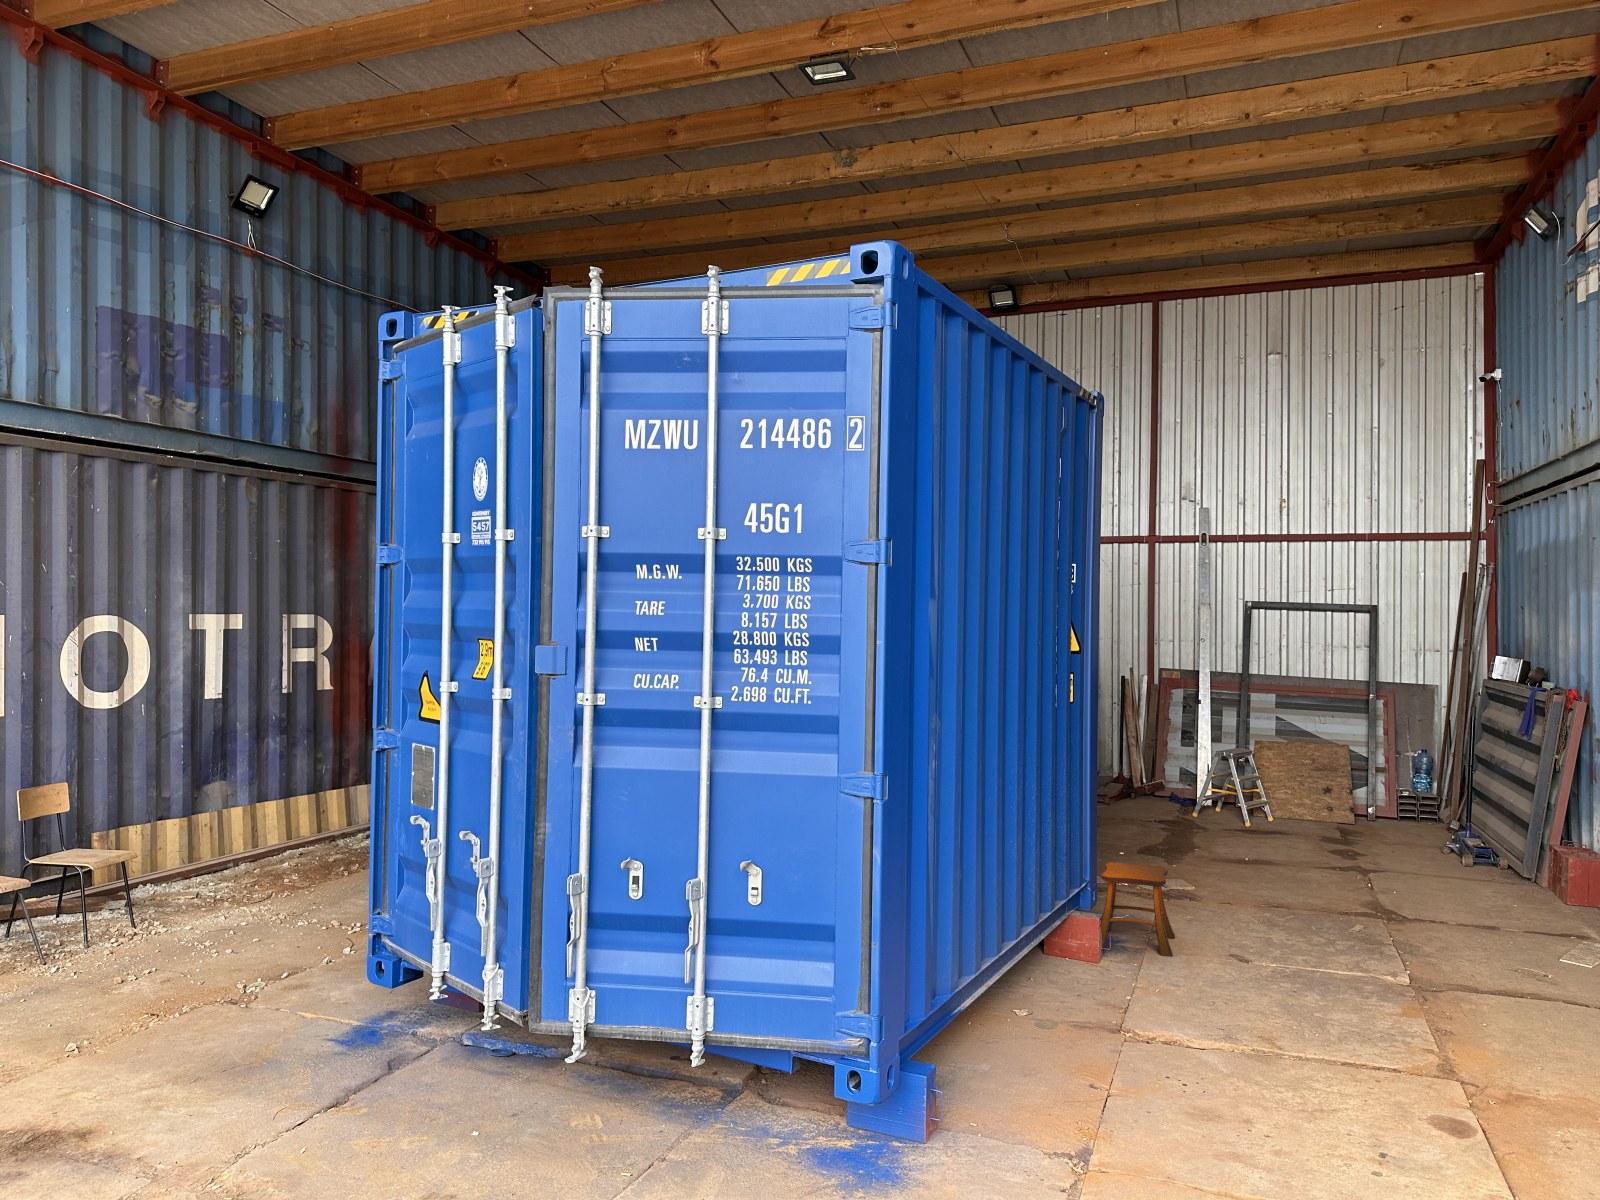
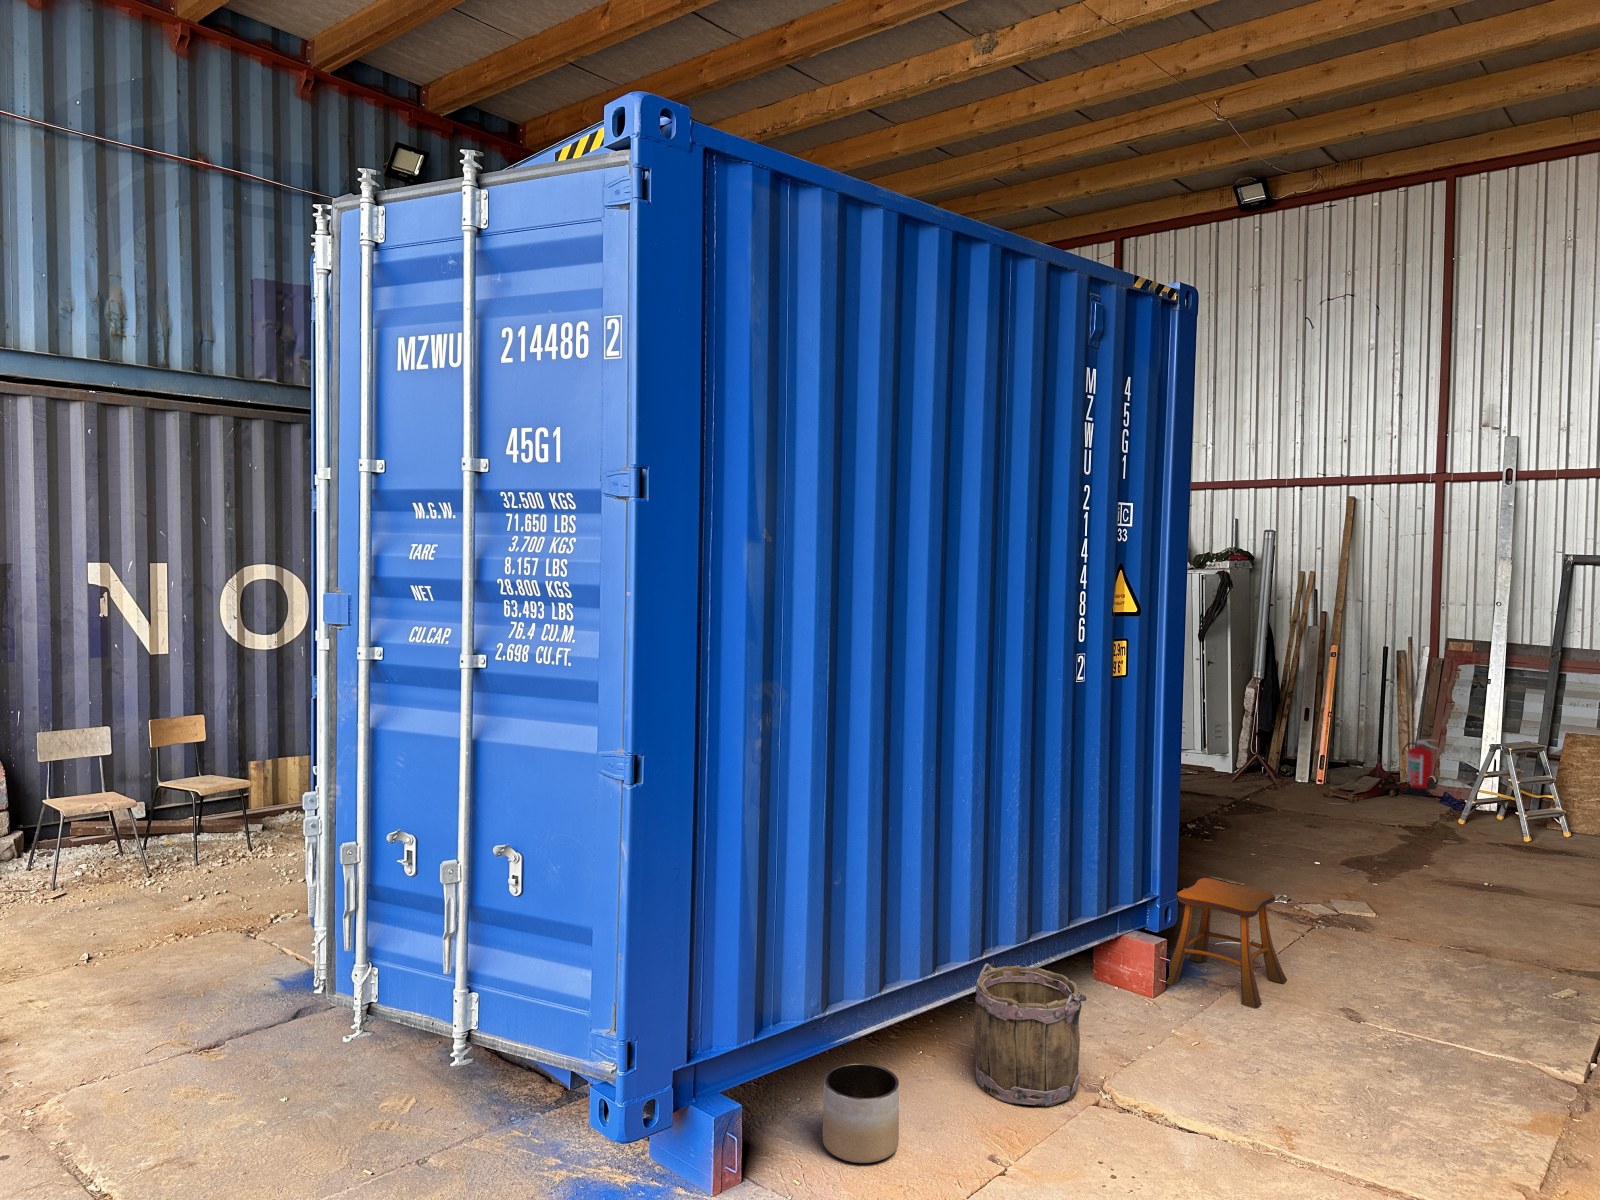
fire extinguisher: none [1135,752,1166,799] -> present [1402,740,1436,796]
bucket: none [1019,933,1112,1040] -> present [974,964,1087,1106]
planter: none [964,1018,1026,1094] -> present [823,1063,899,1163]

